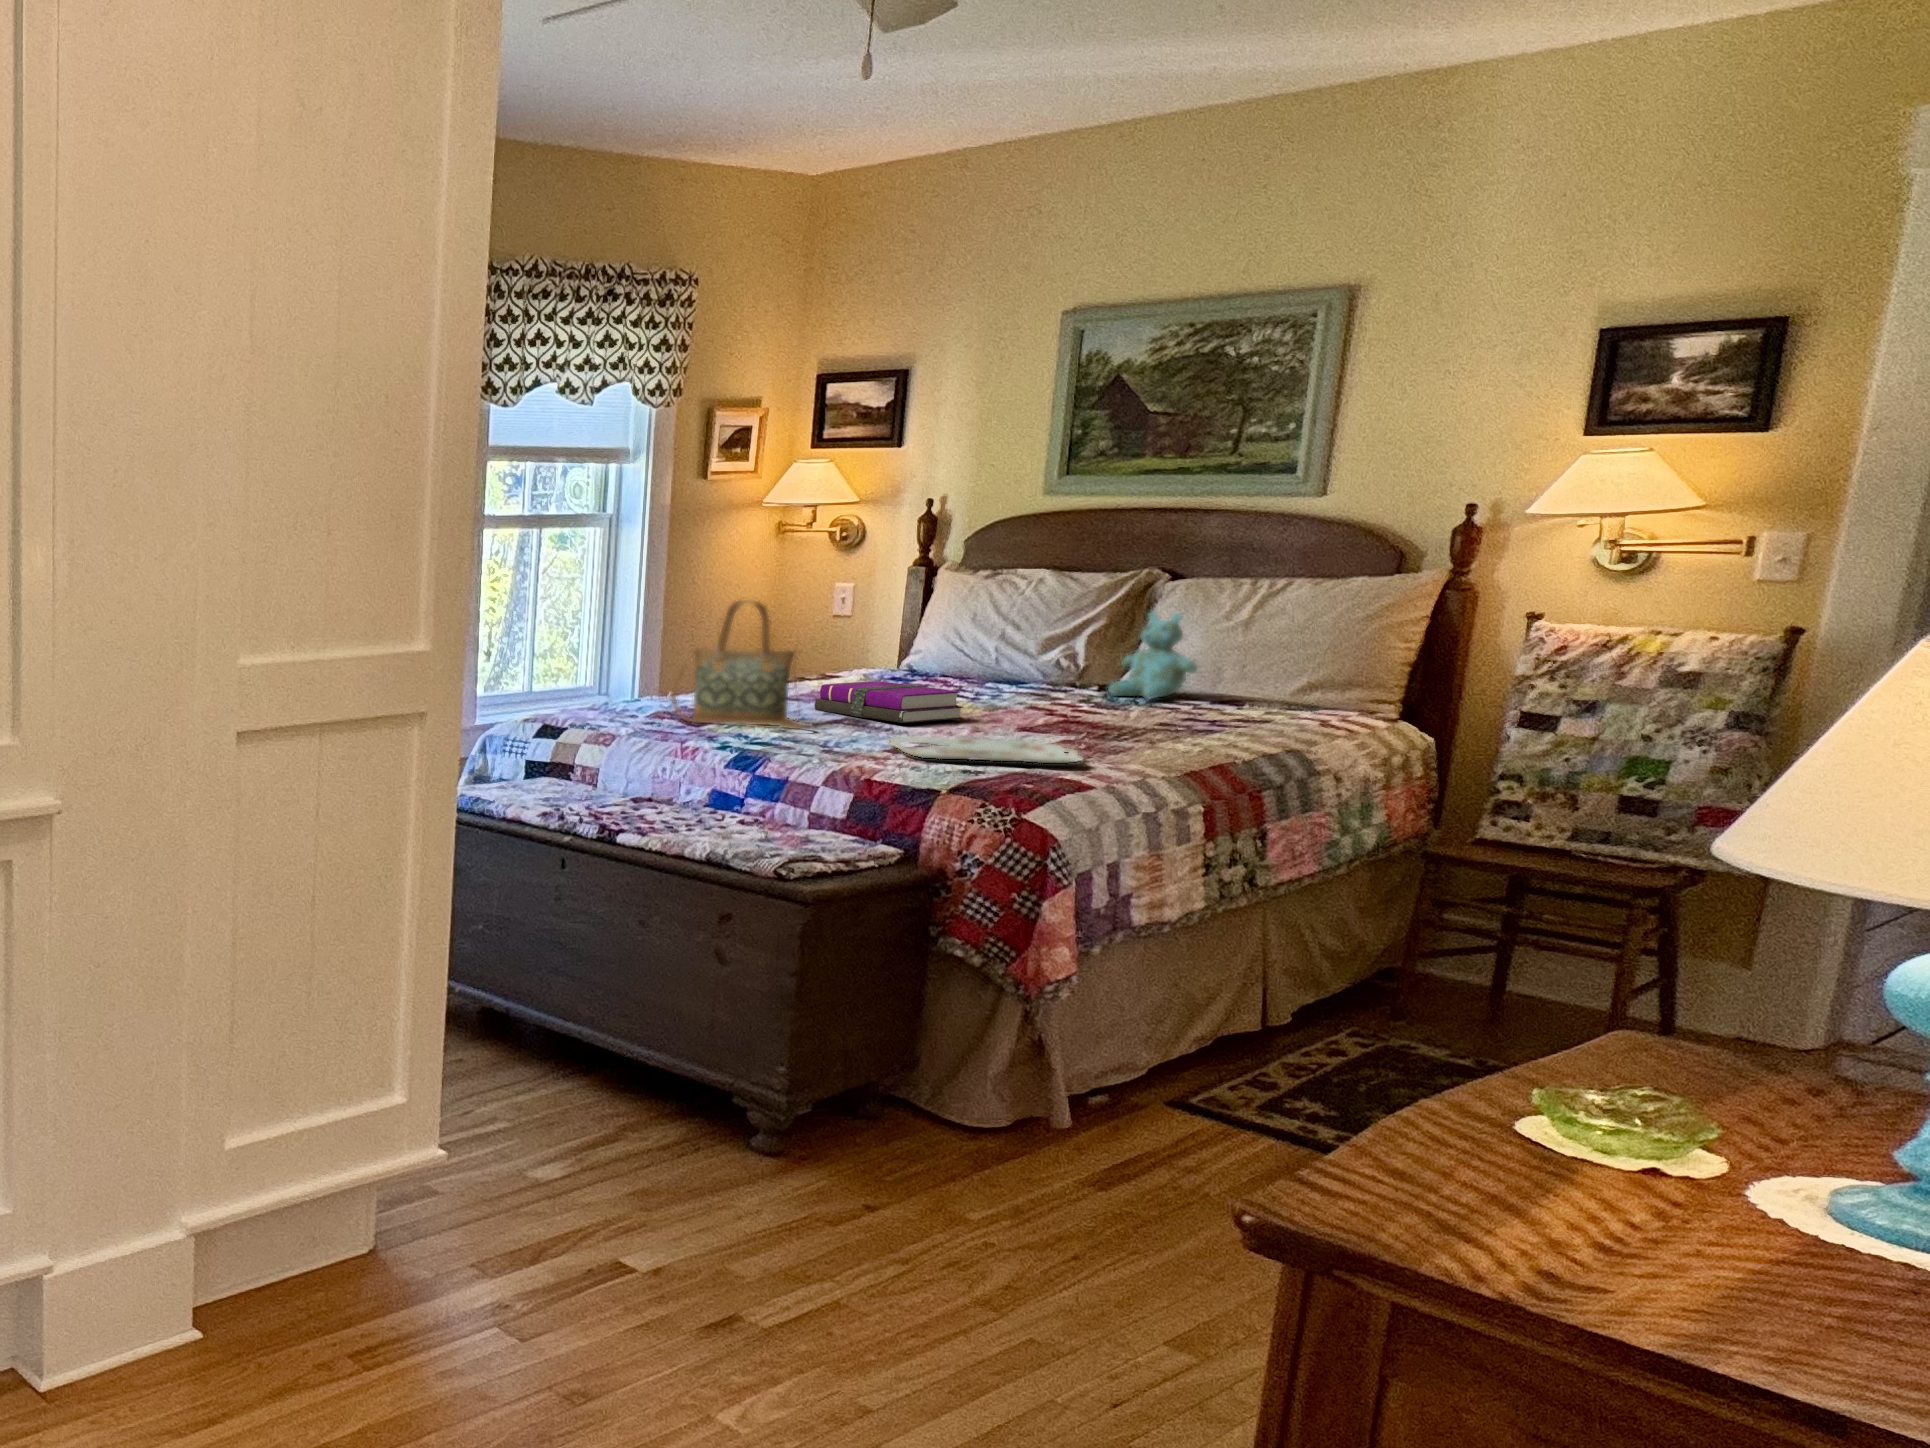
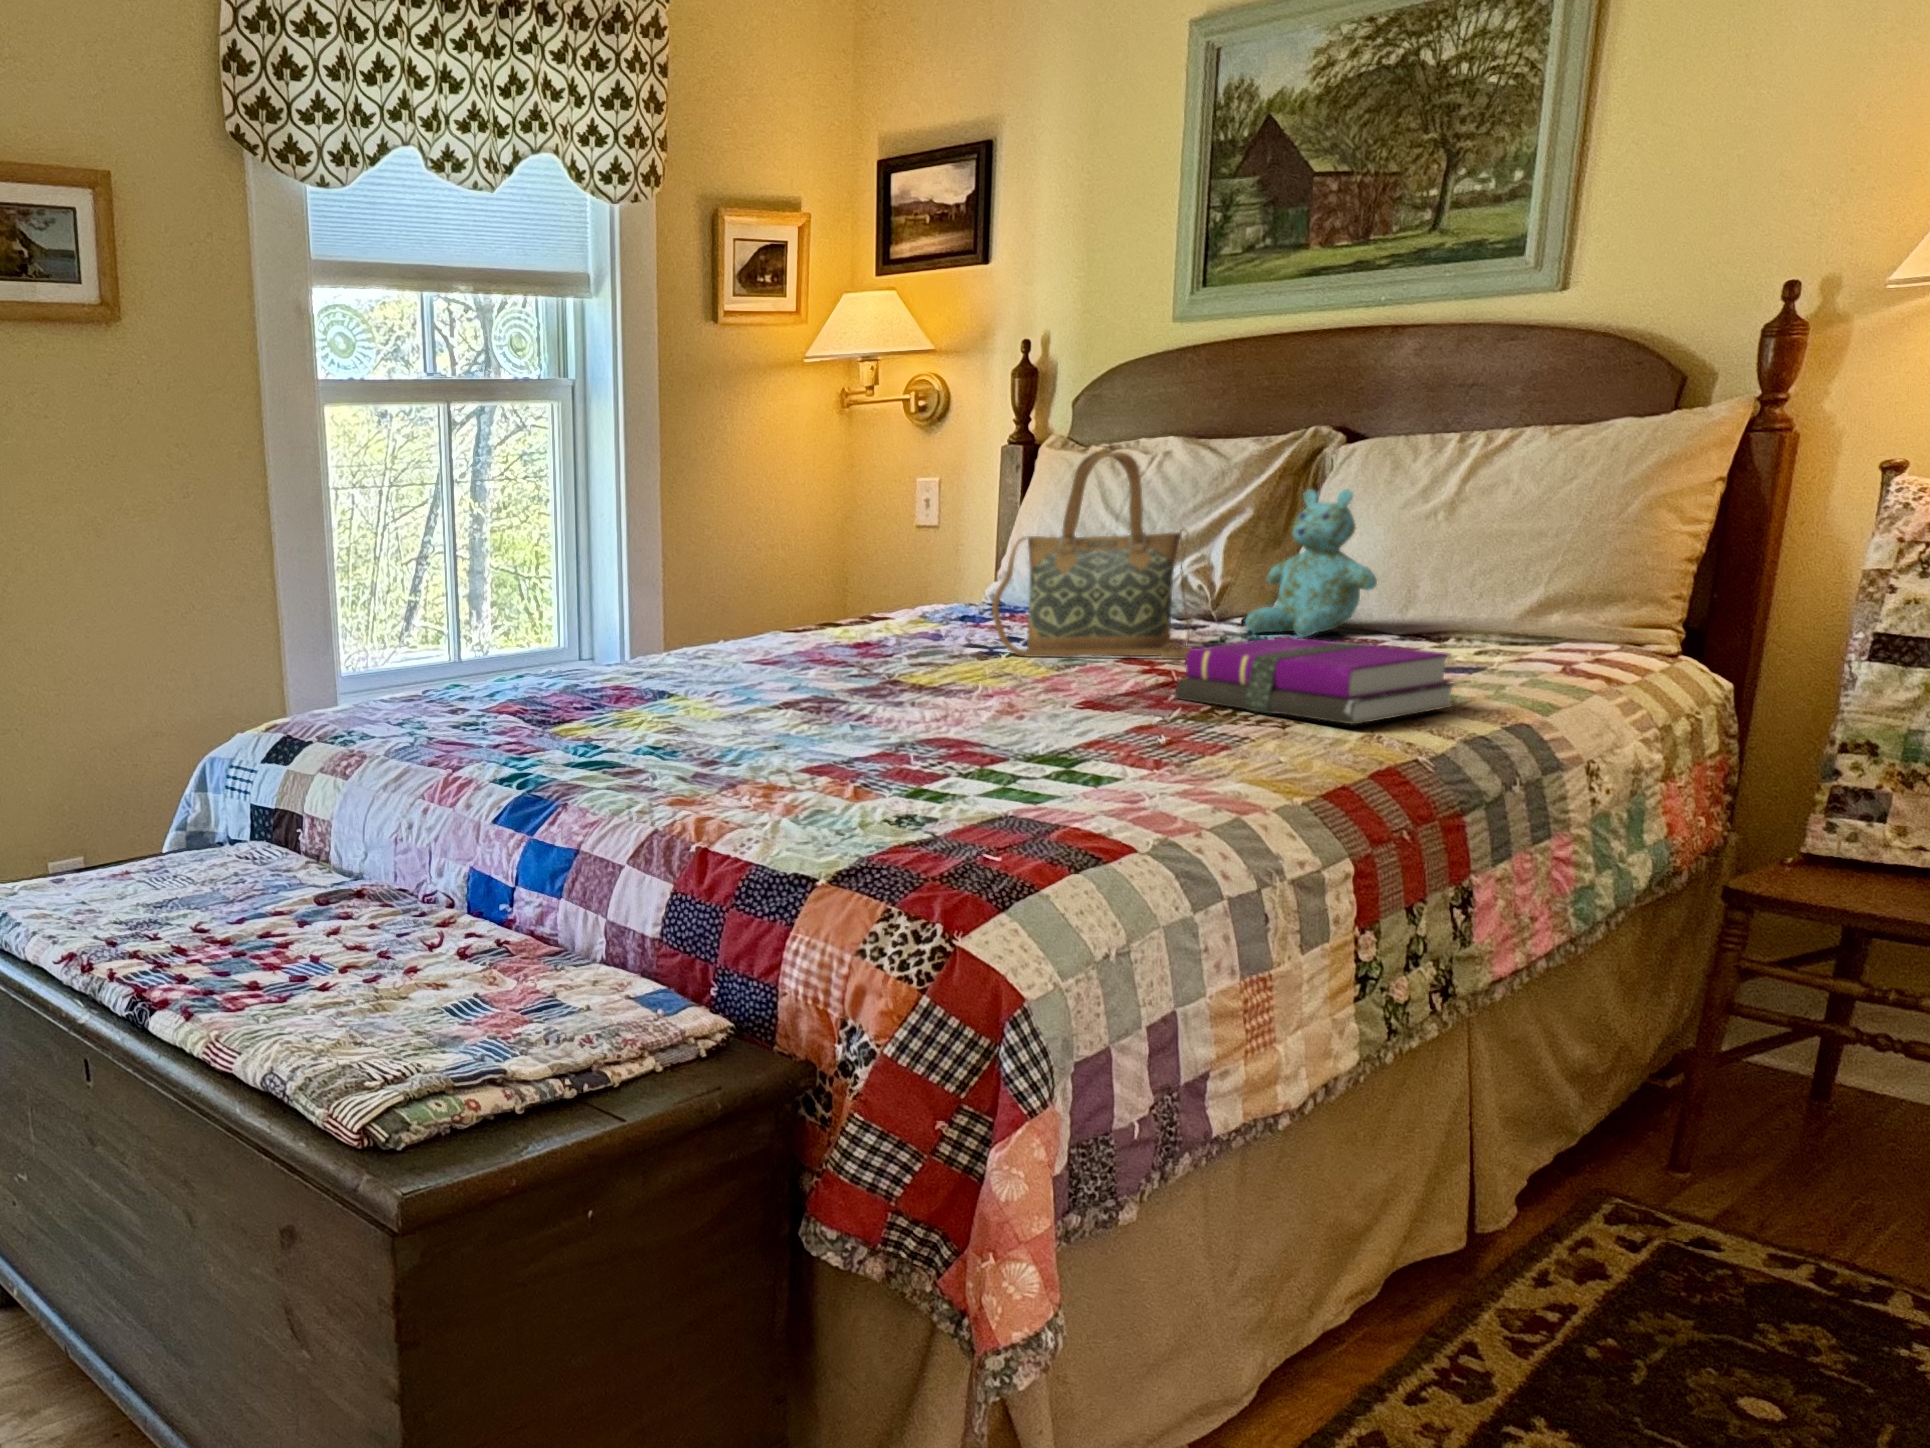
handbag: present [670,600,812,729] -> present [992,452,1192,659]
notebook: present [815,681,963,723] -> present [1176,637,1455,724]
serving tray: present [889,736,1082,763] -> none [797,734,1132,788]

